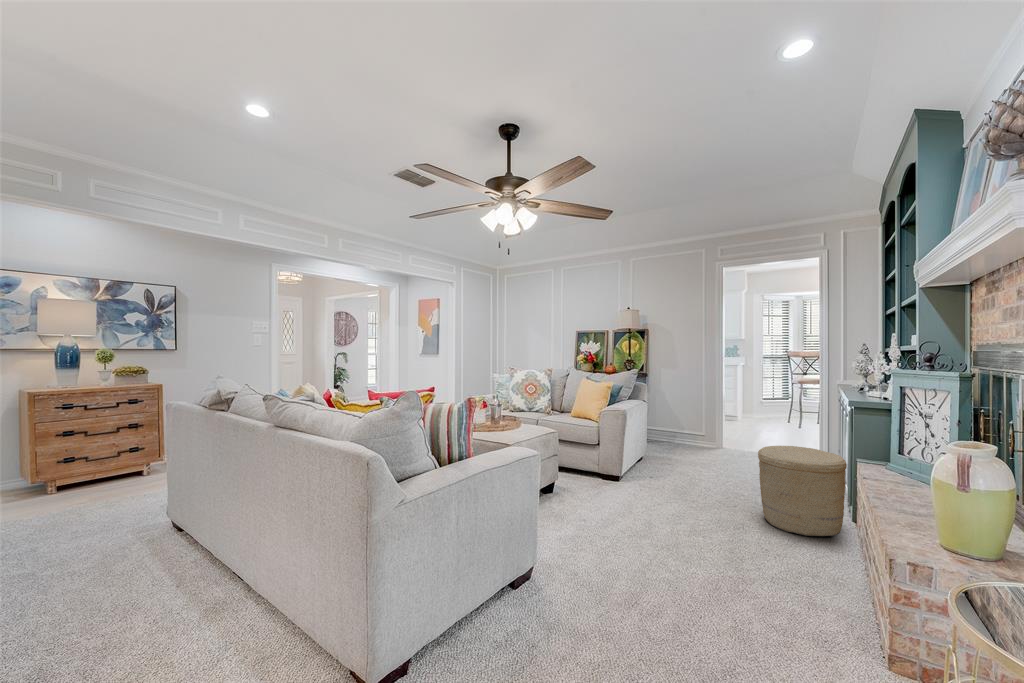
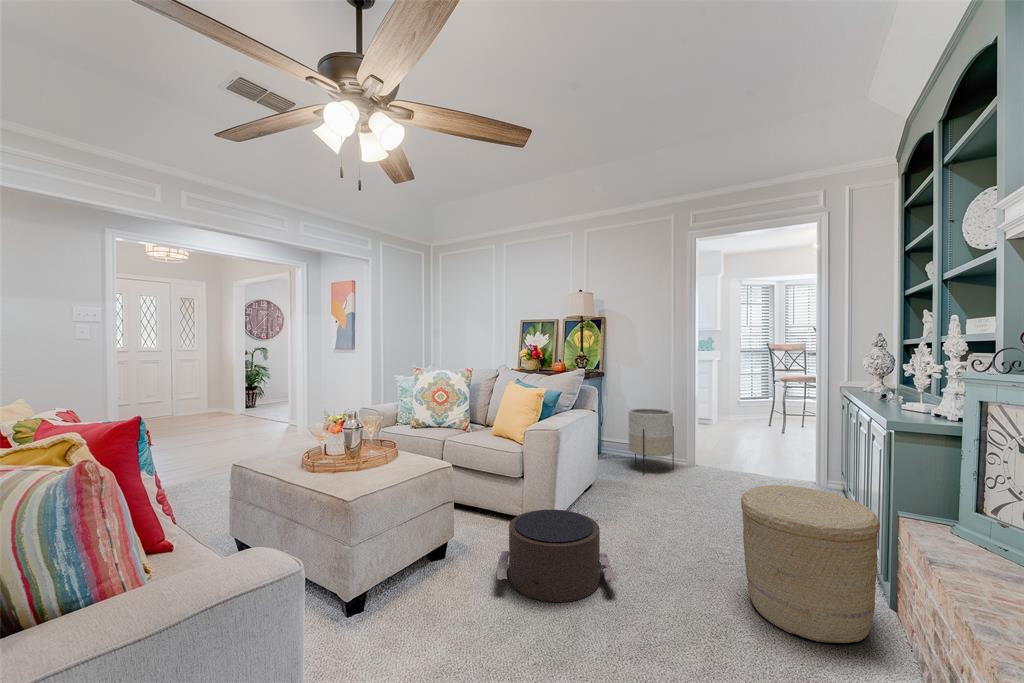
planter: none [670,402,706,452] -> present [629,408,674,474]
pouf: none [594,463,676,516] -> present [497,510,616,602]

